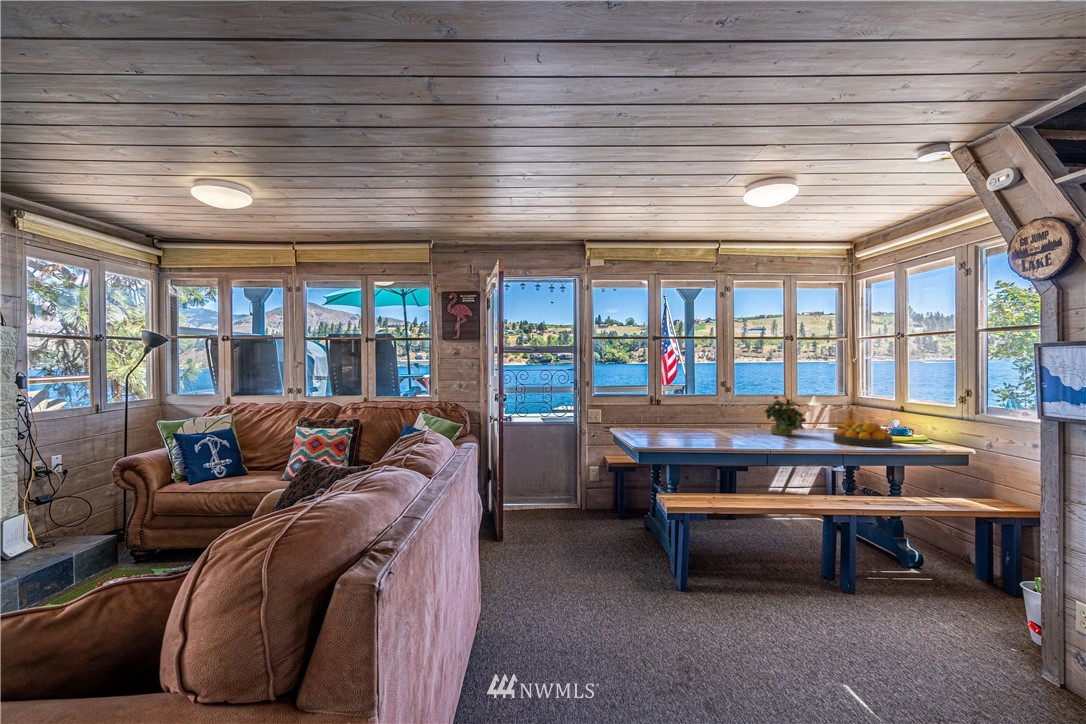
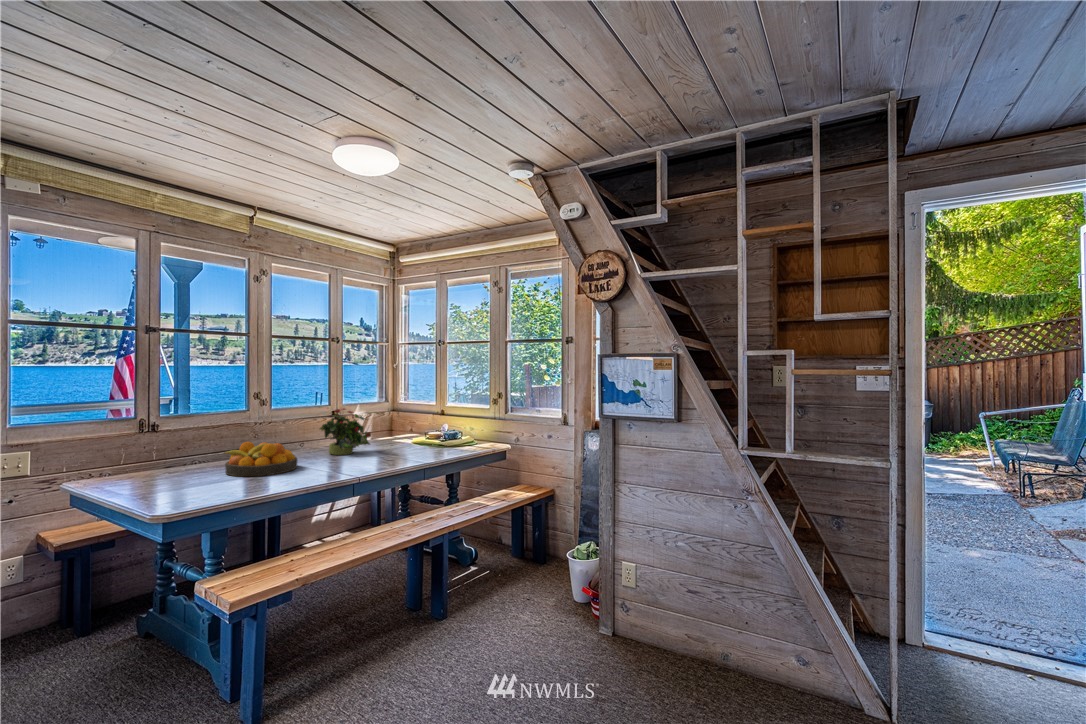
fruit bowl: present [833,420,893,447] -> present [224,442,297,476]

